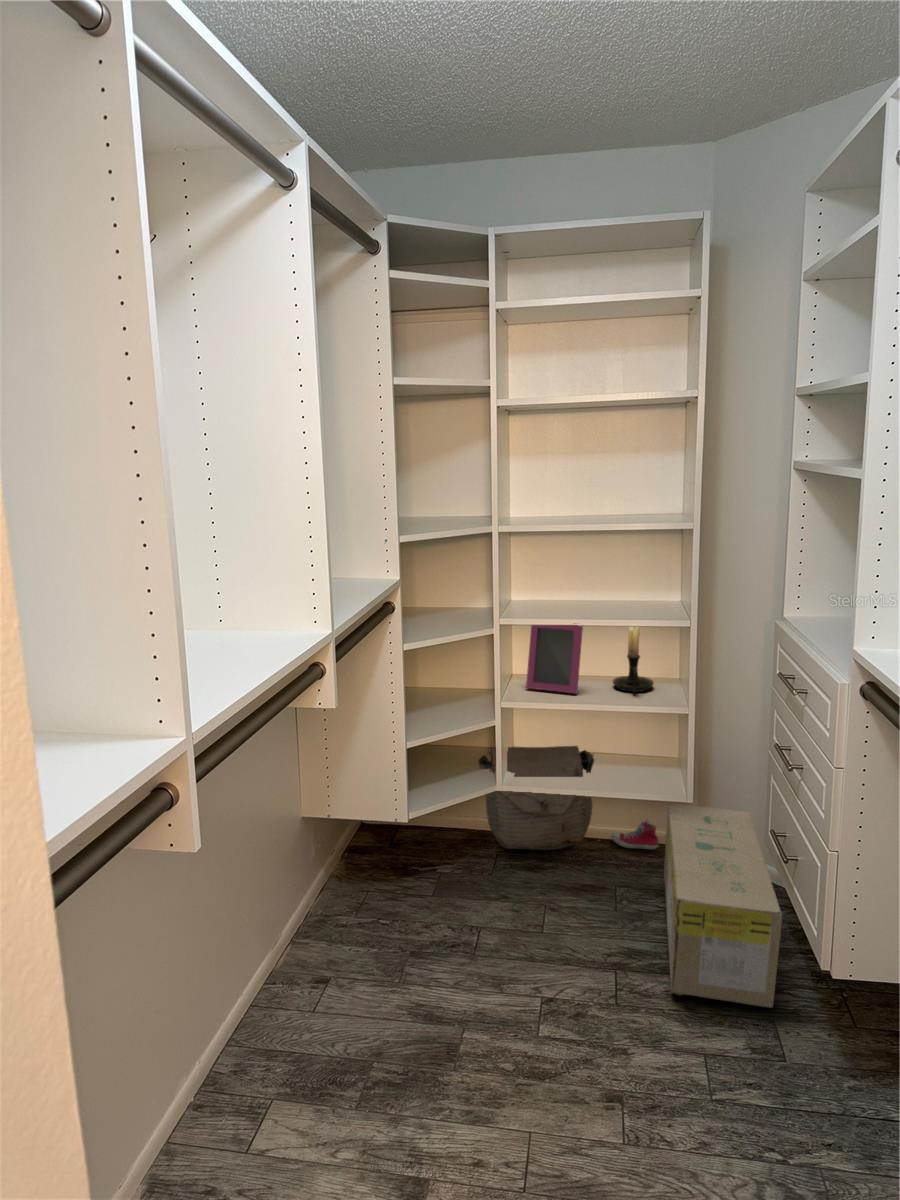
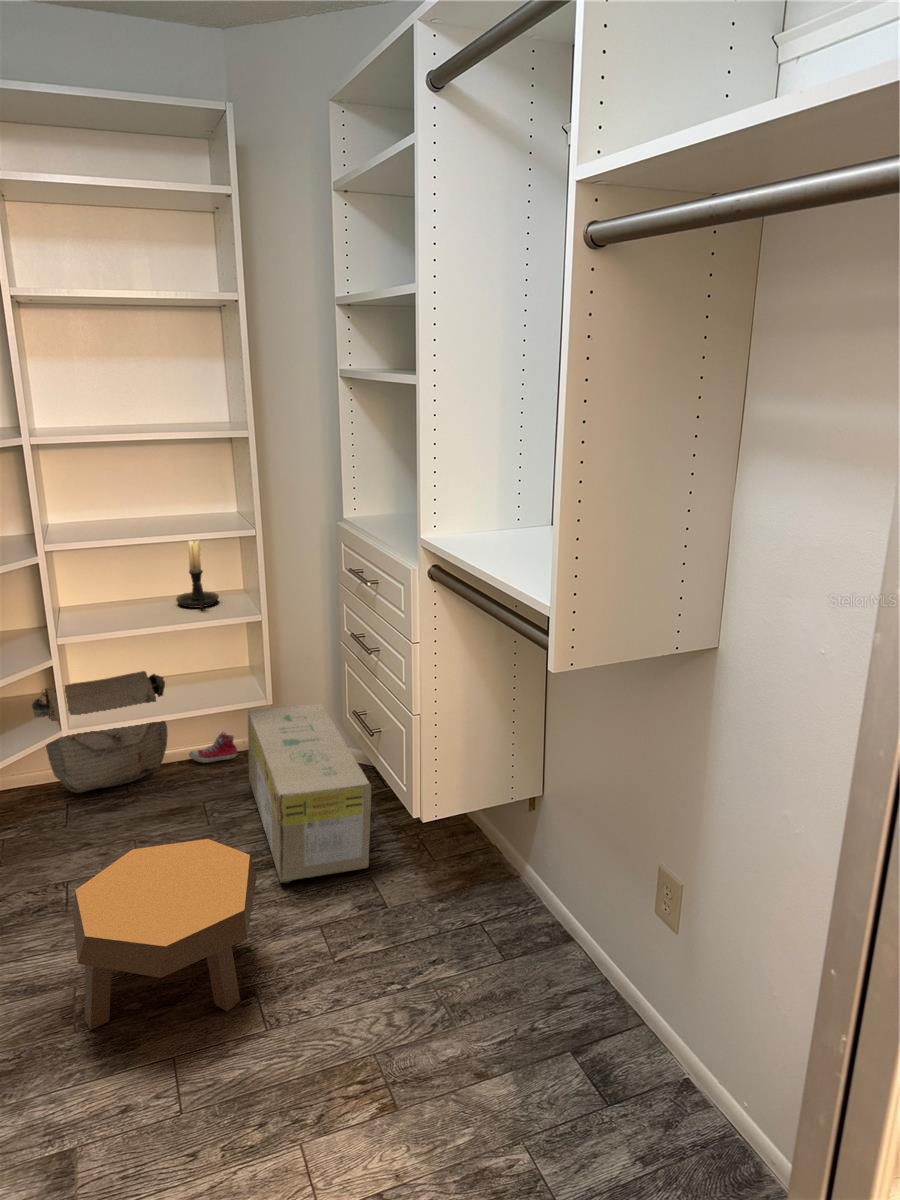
picture frame: present [526,625,583,693] -> none [79,543,141,618]
footstool: none [461,914,639,1108] -> present [72,839,257,1030]

